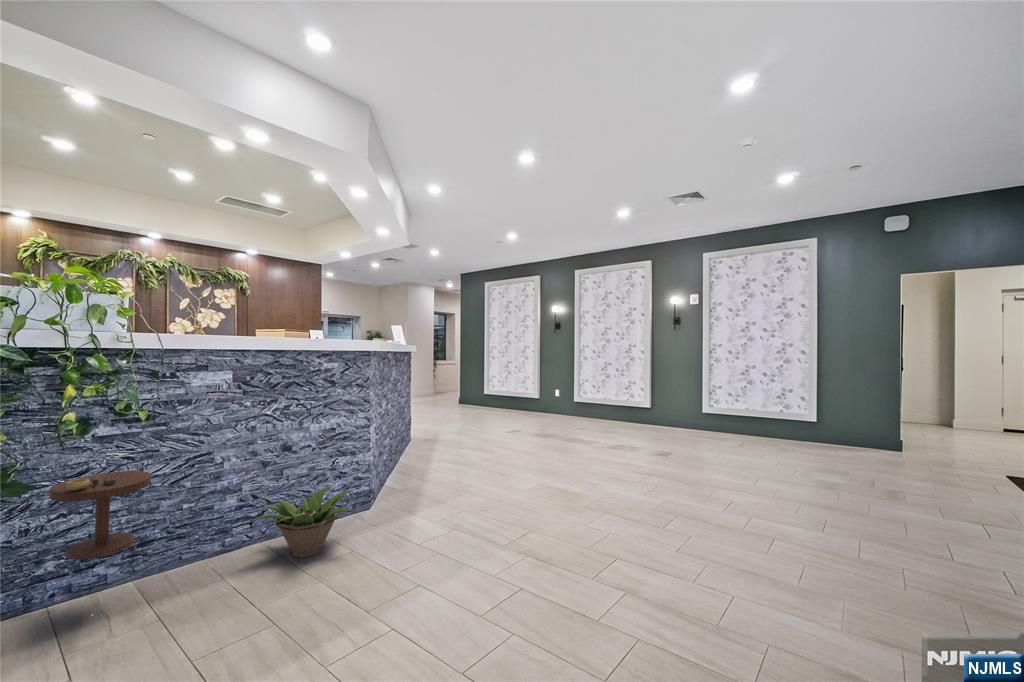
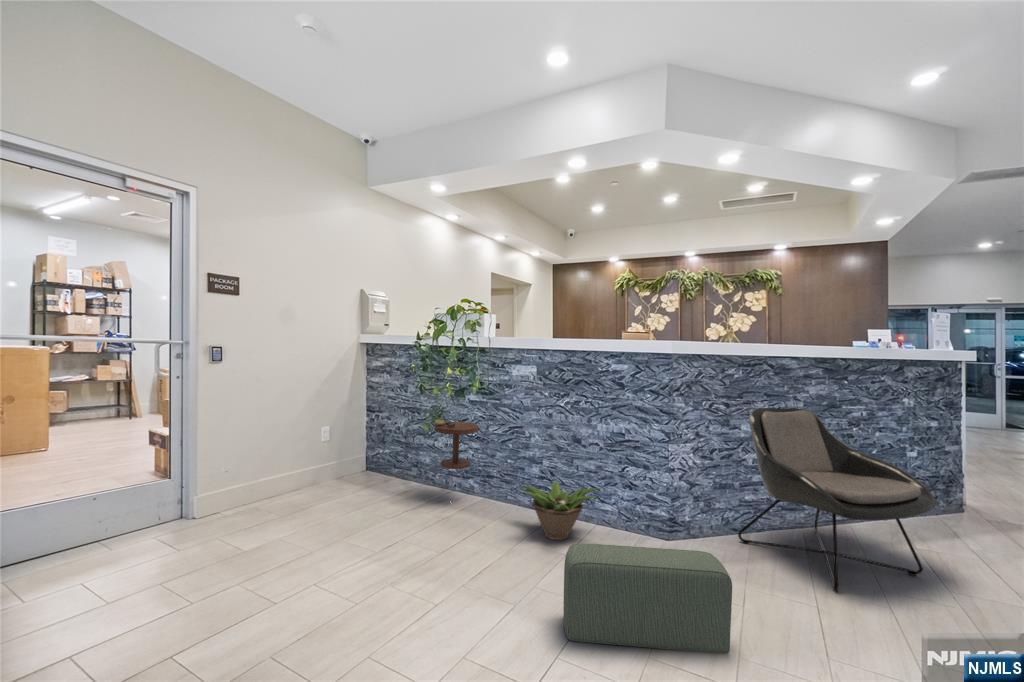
lounge chair: none [393,384,480,490] -> present [738,407,936,592]
pouf: none [446,478,512,576] -> present [564,543,732,654]

